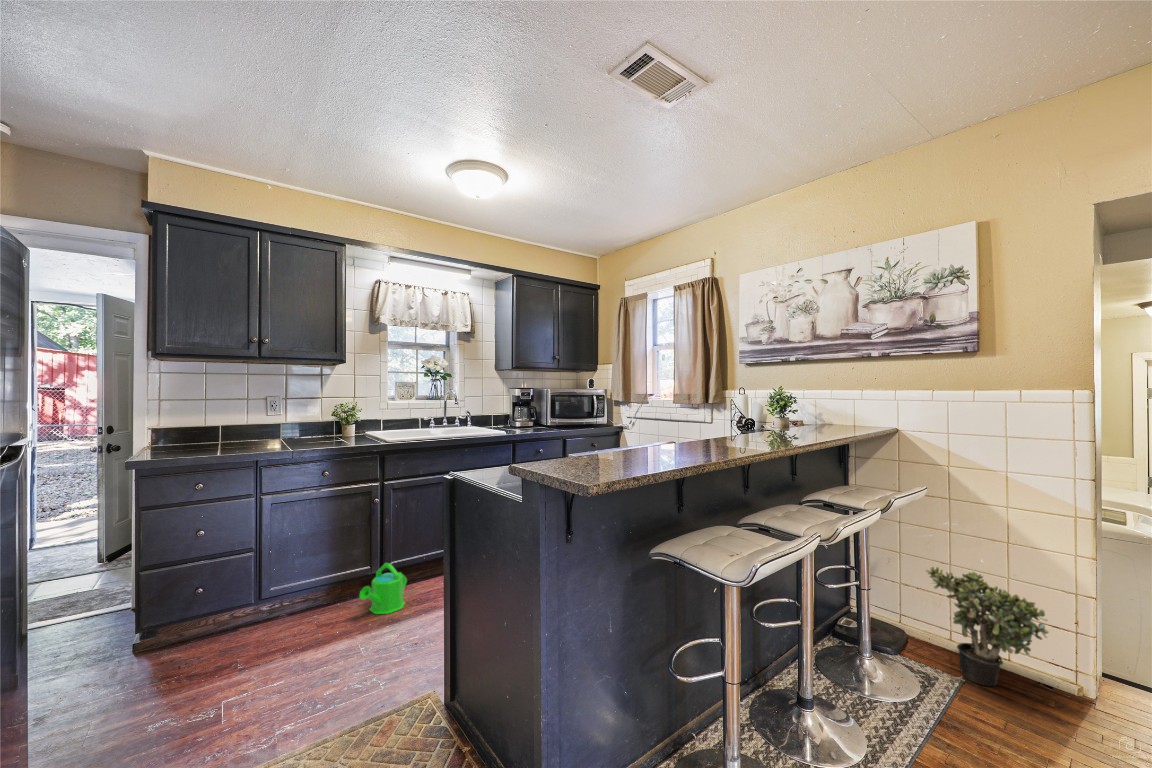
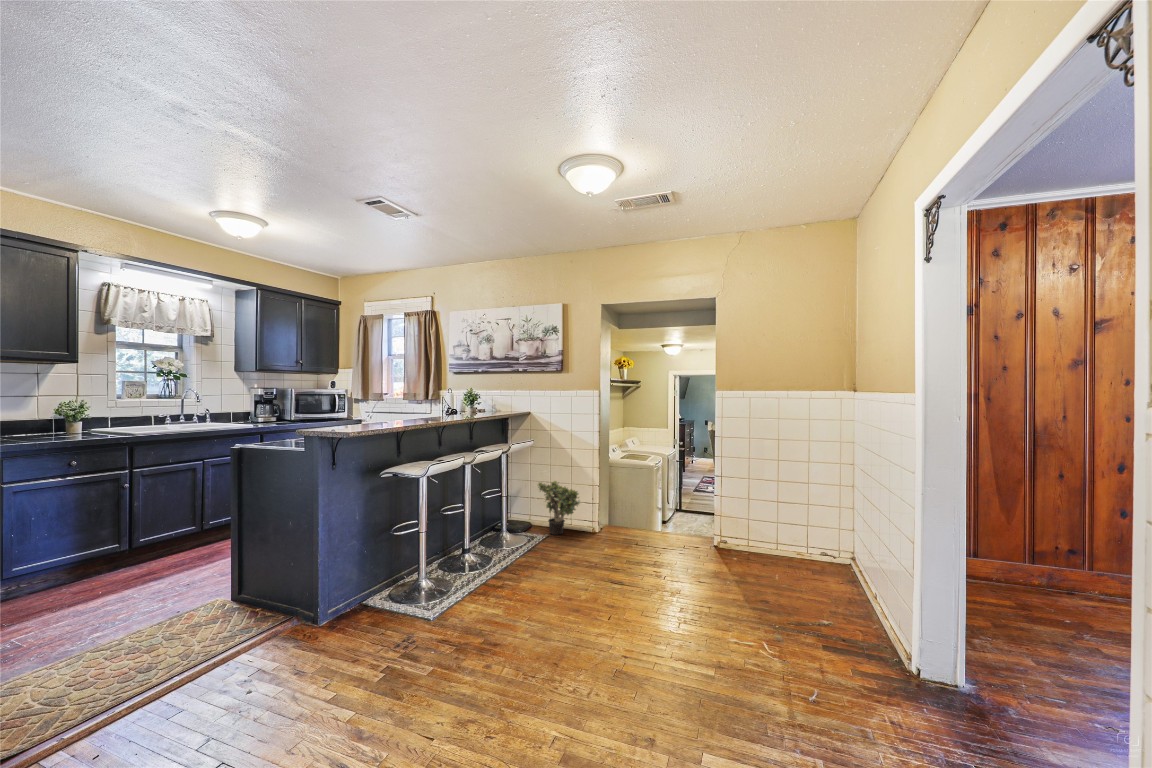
watering can: present [359,563,407,614] -> none [120,536,163,578]

